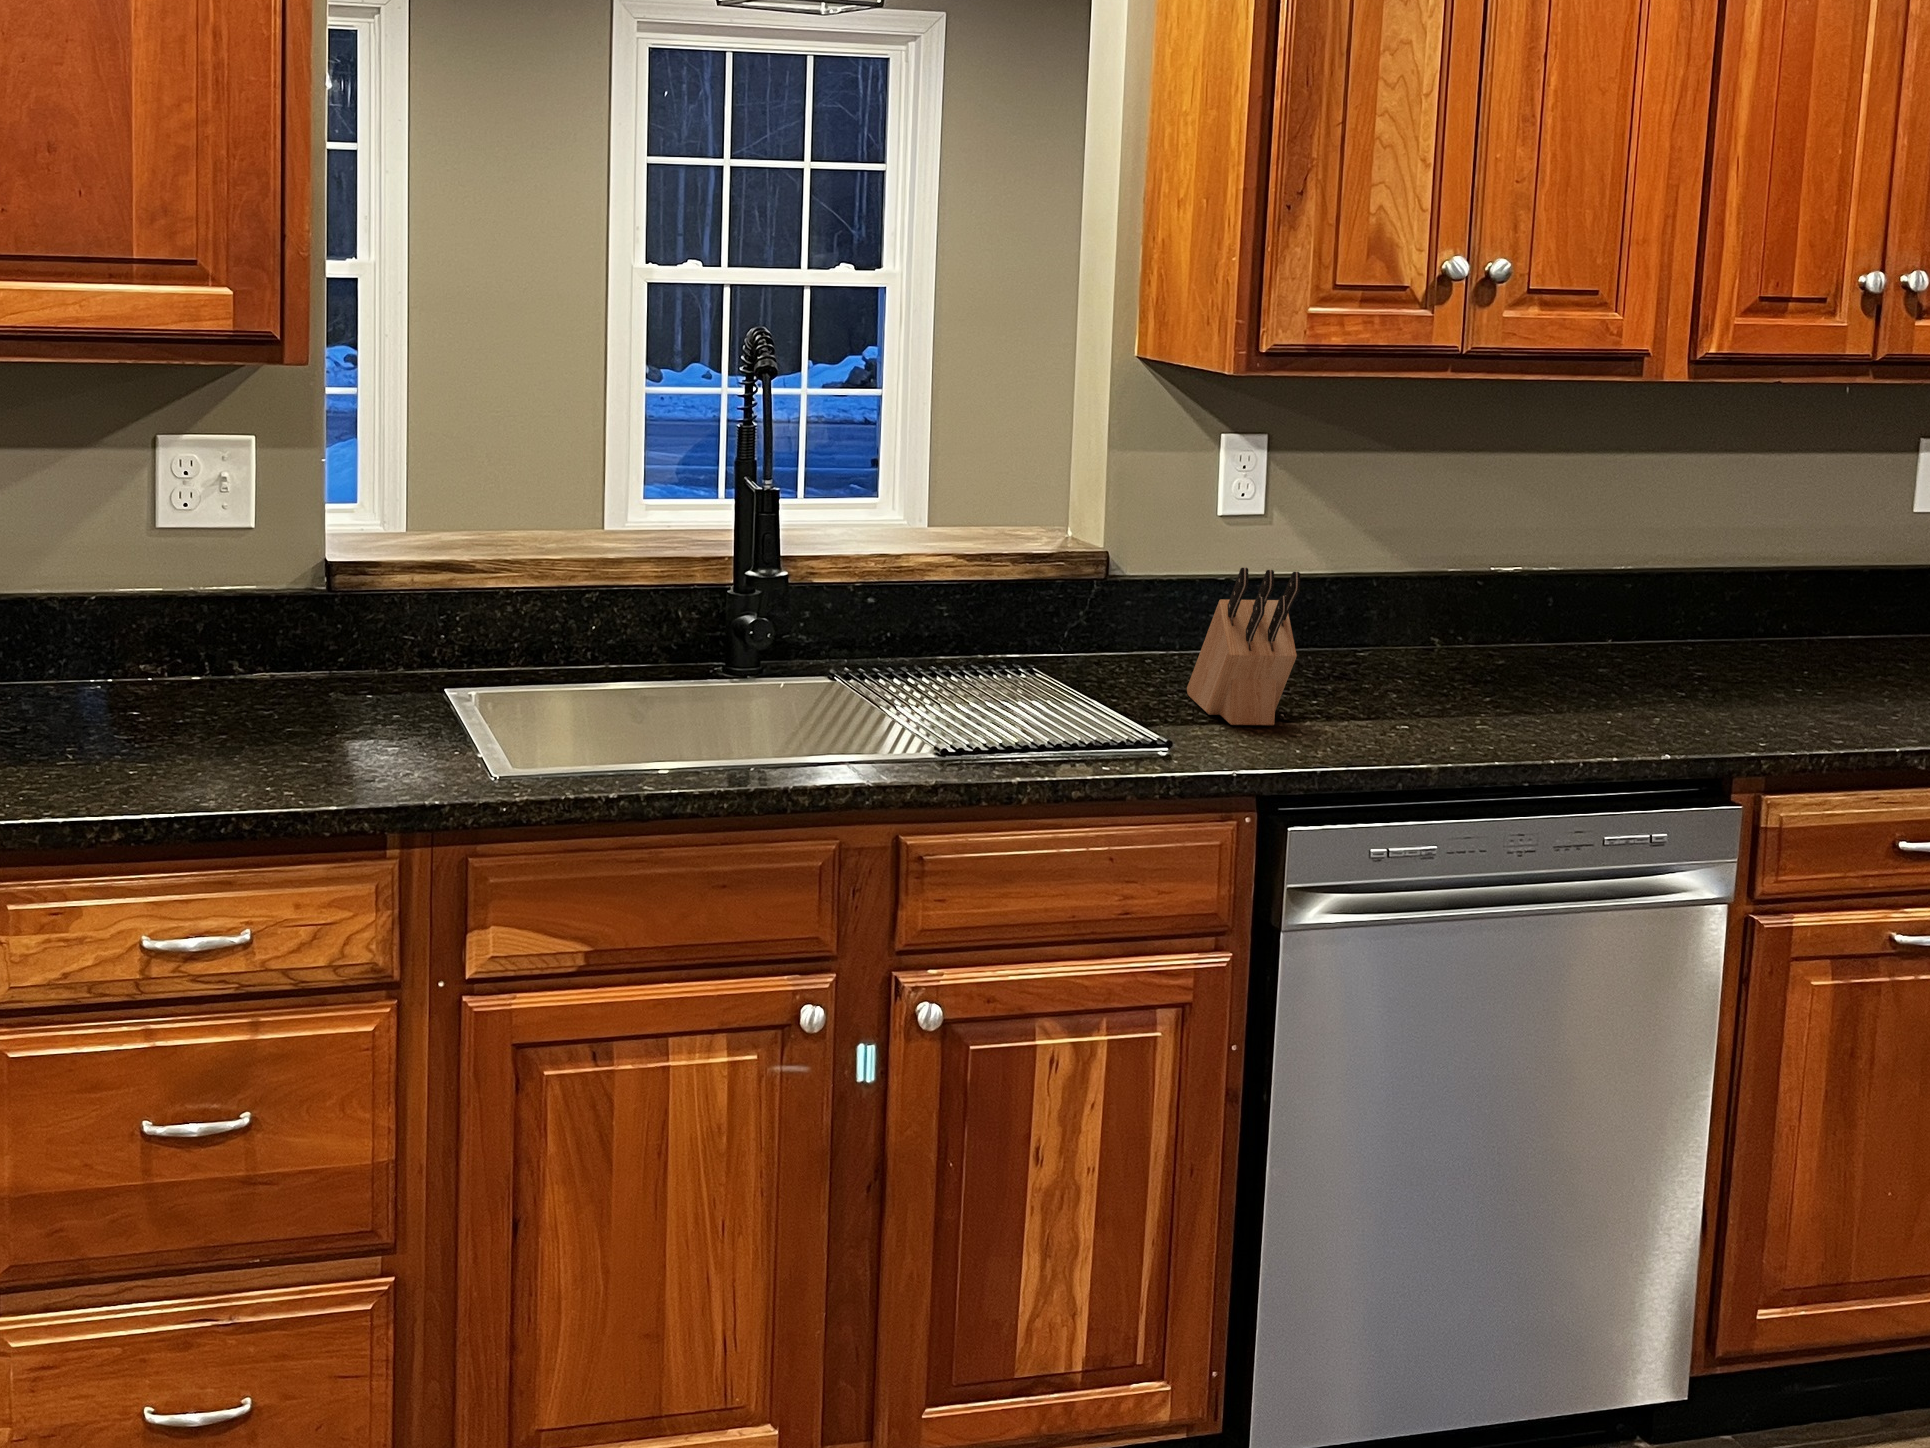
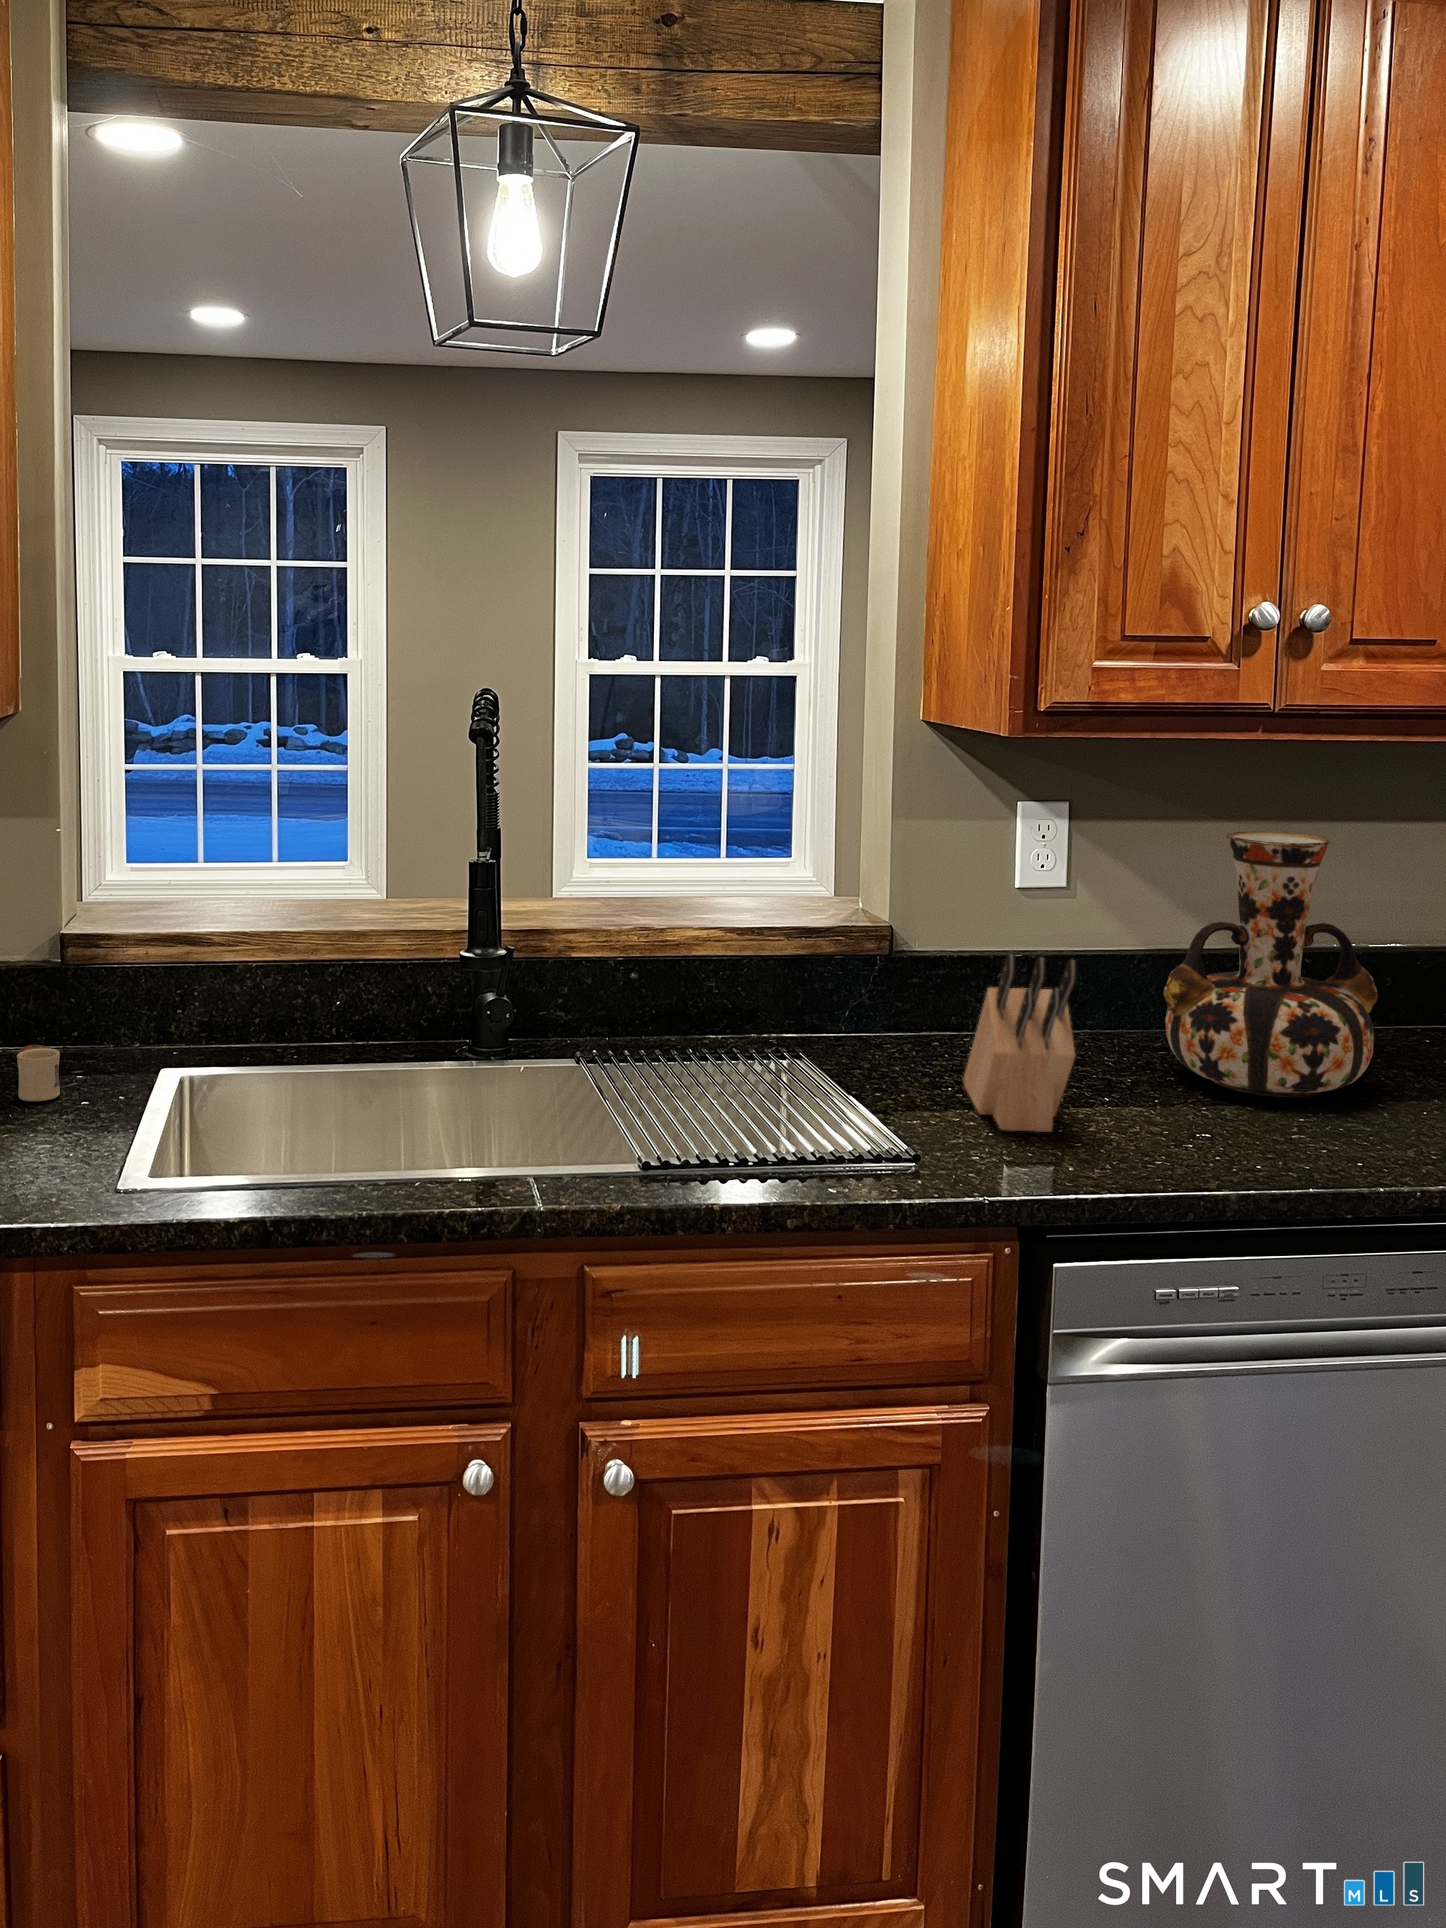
vase: none [1361,461,1544,697] -> present [1163,831,1378,1097]
mug: none [308,671,364,720] -> present [17,1045,60,1101]

